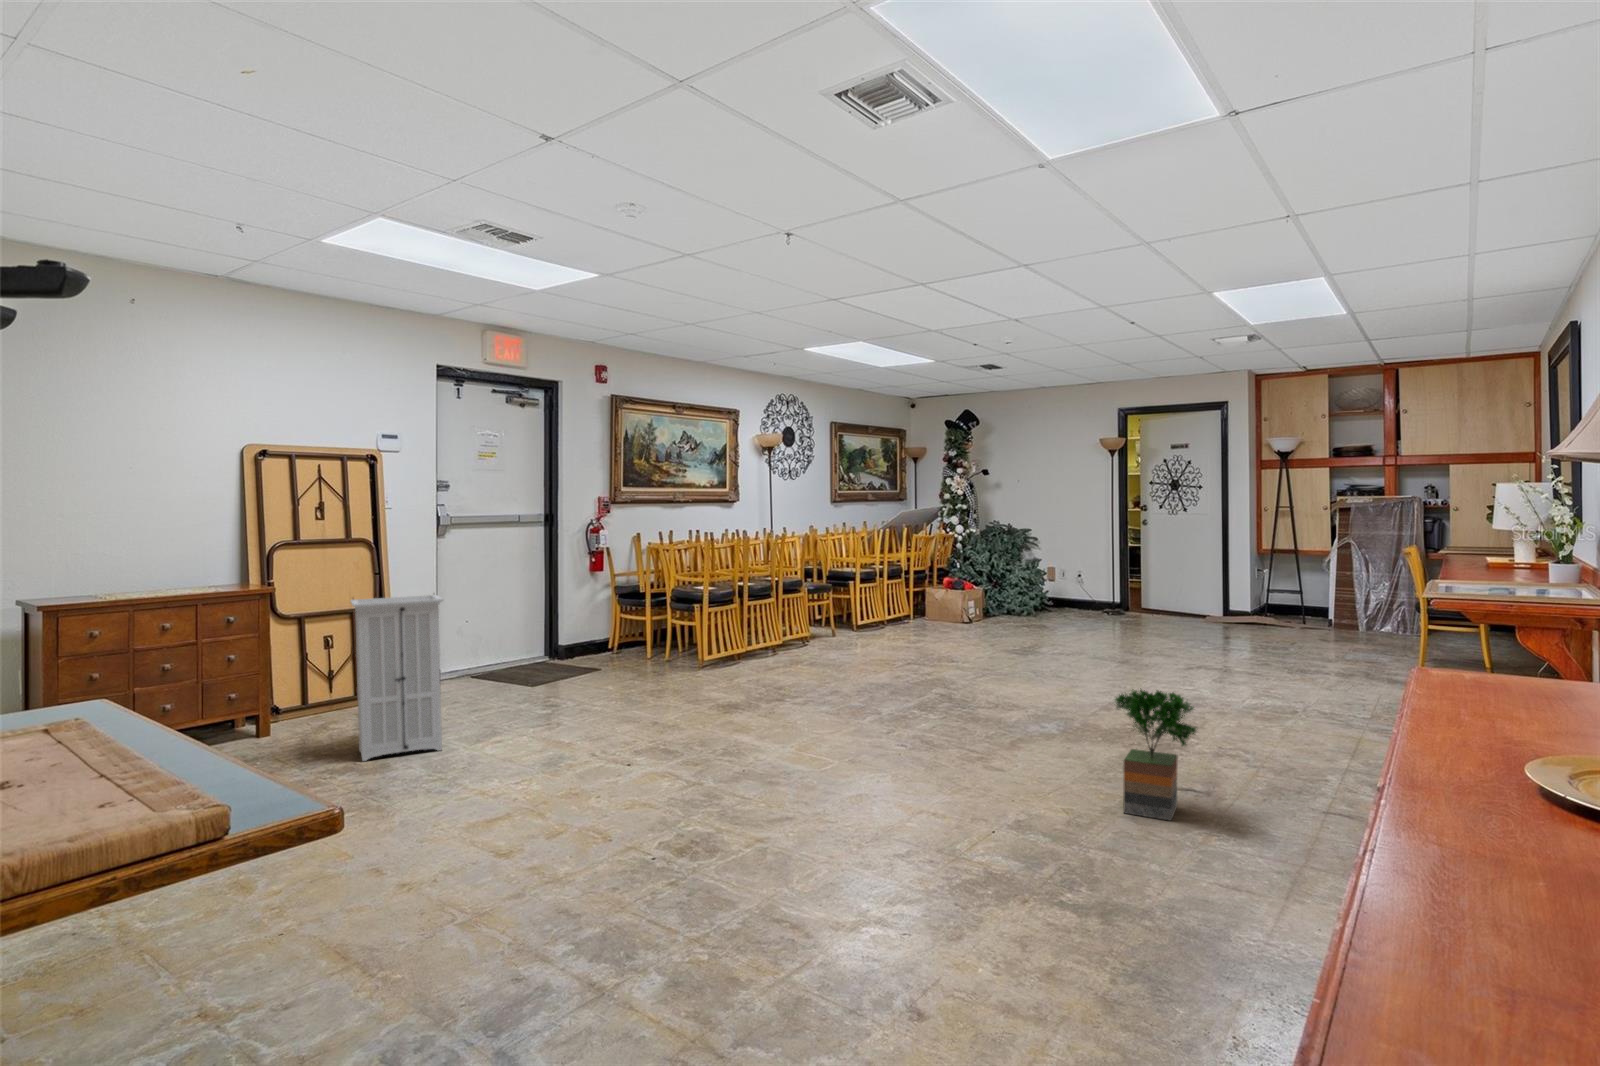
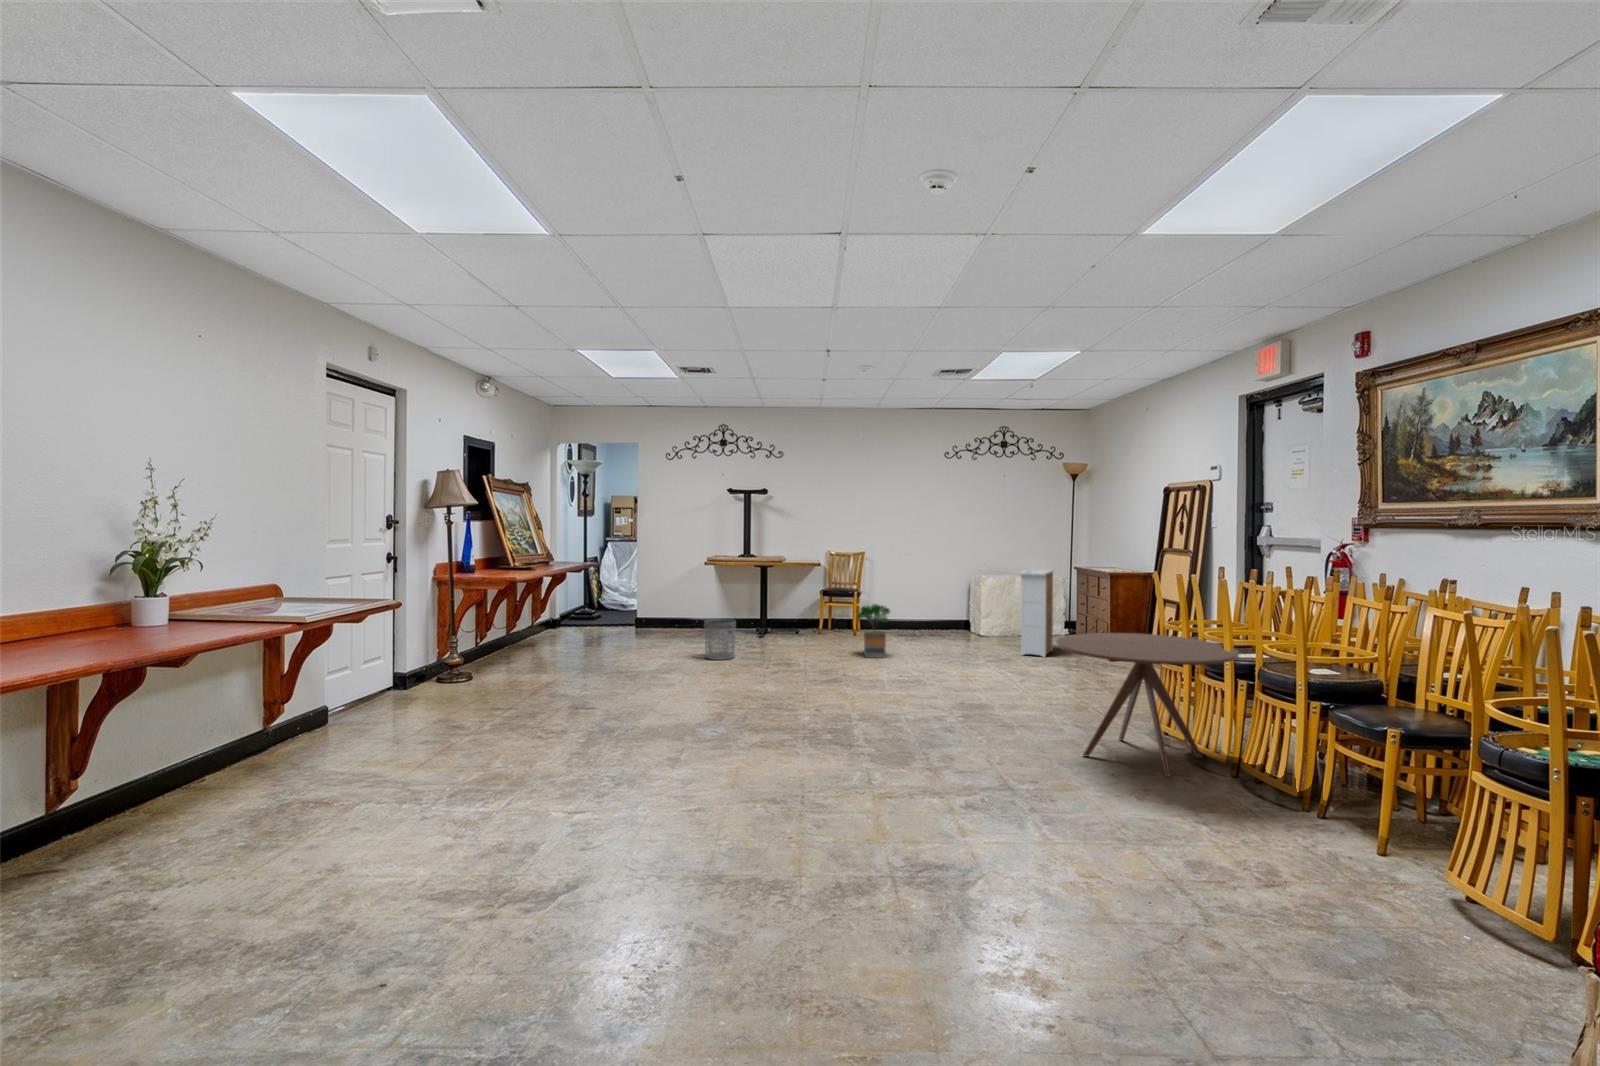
round table: none [737,578,850,665] -> present [1056,633,1239,777]
potted tree: present [1115,688,1197,820] -> present [856,604,890,658]
waste bin: none [921,757,1009,885] -> present [704,619,736,660]

